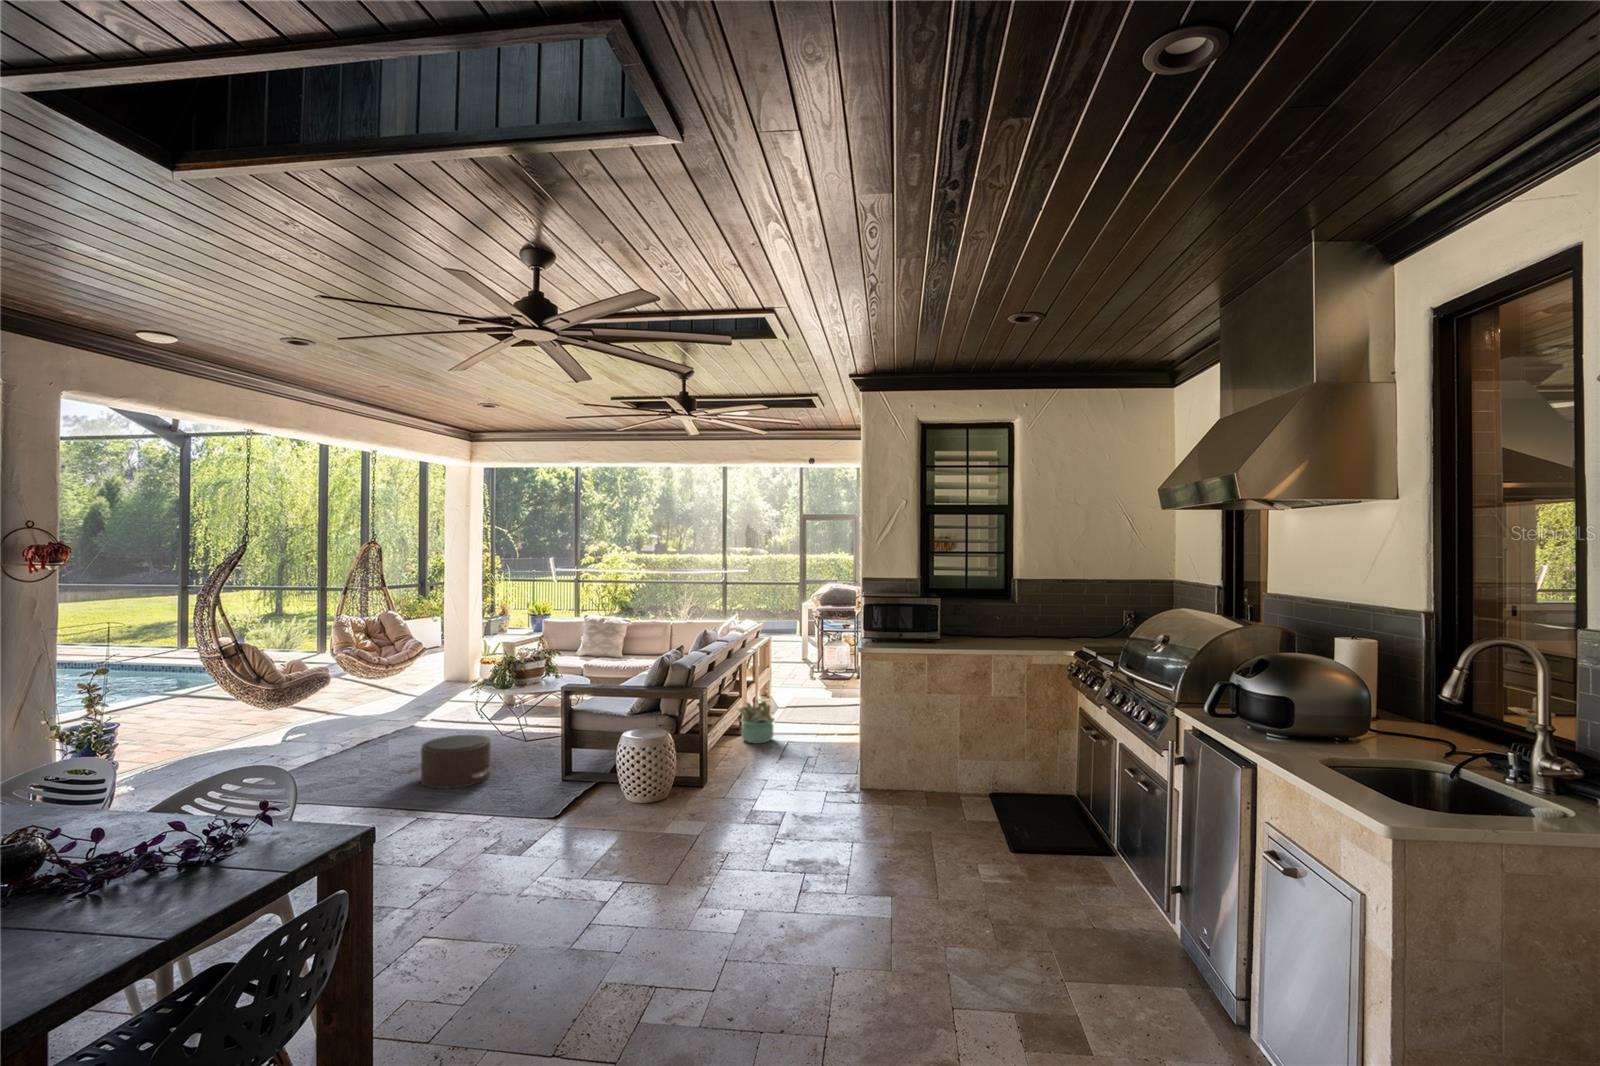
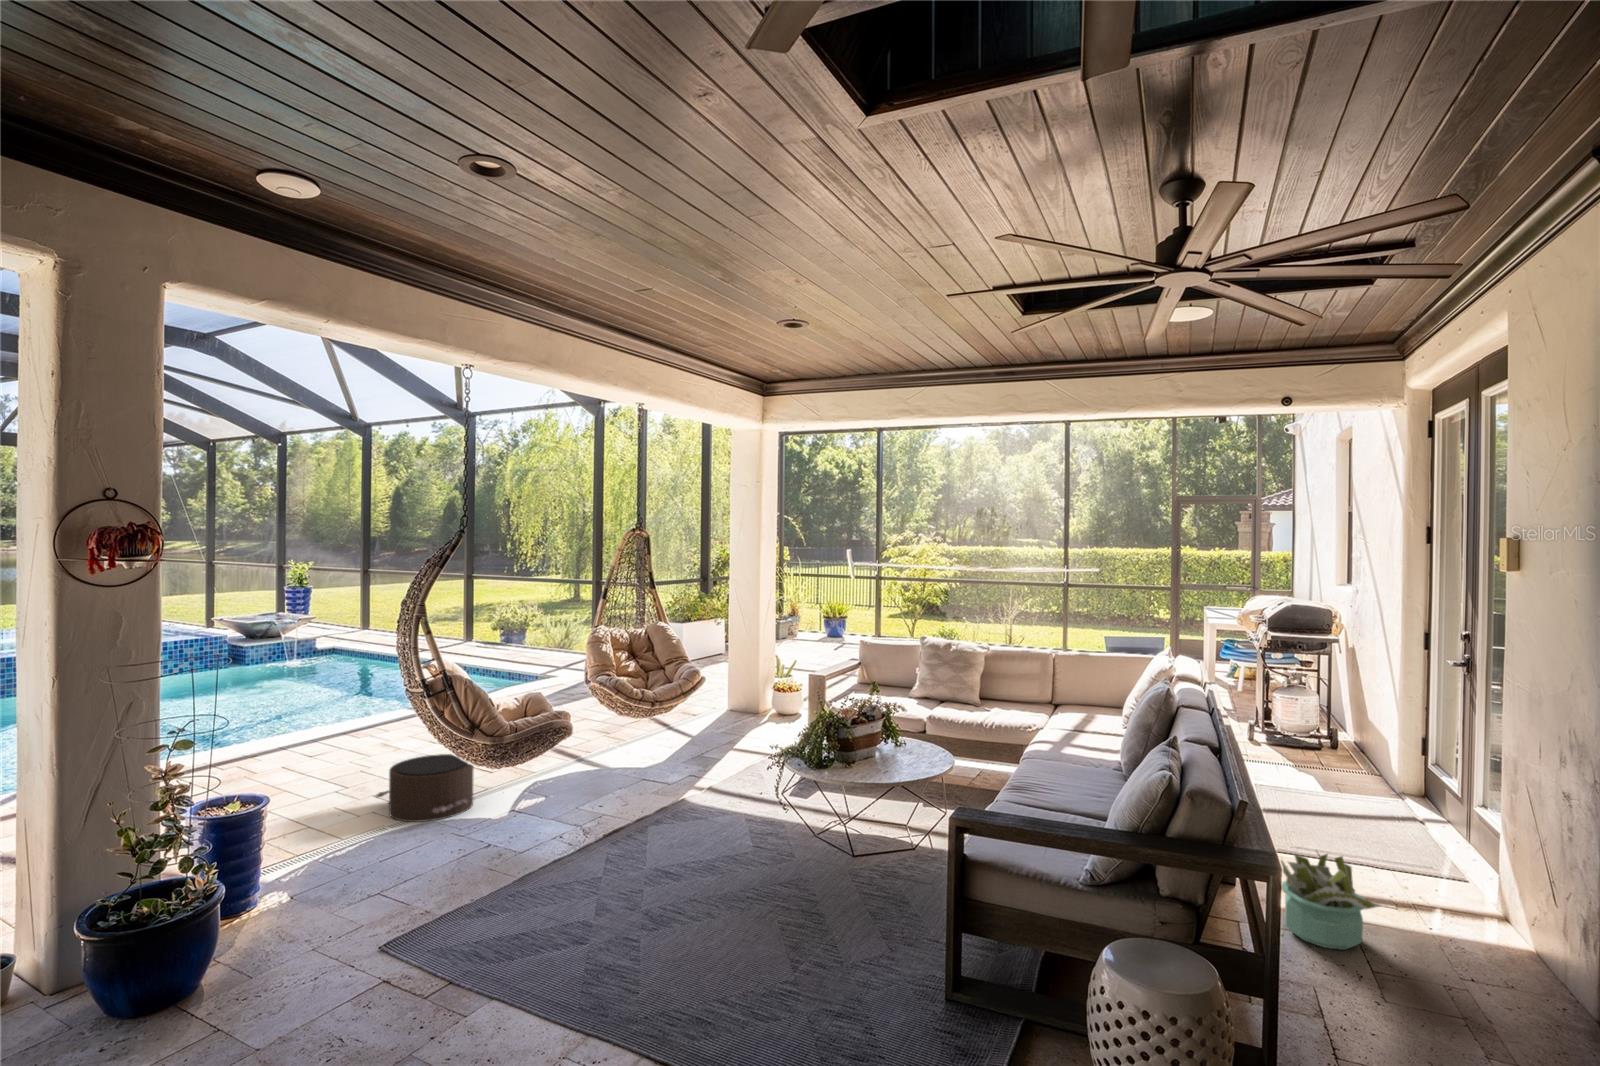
pouf: present [407,735,496,789] -> present [376,754,474,822]

